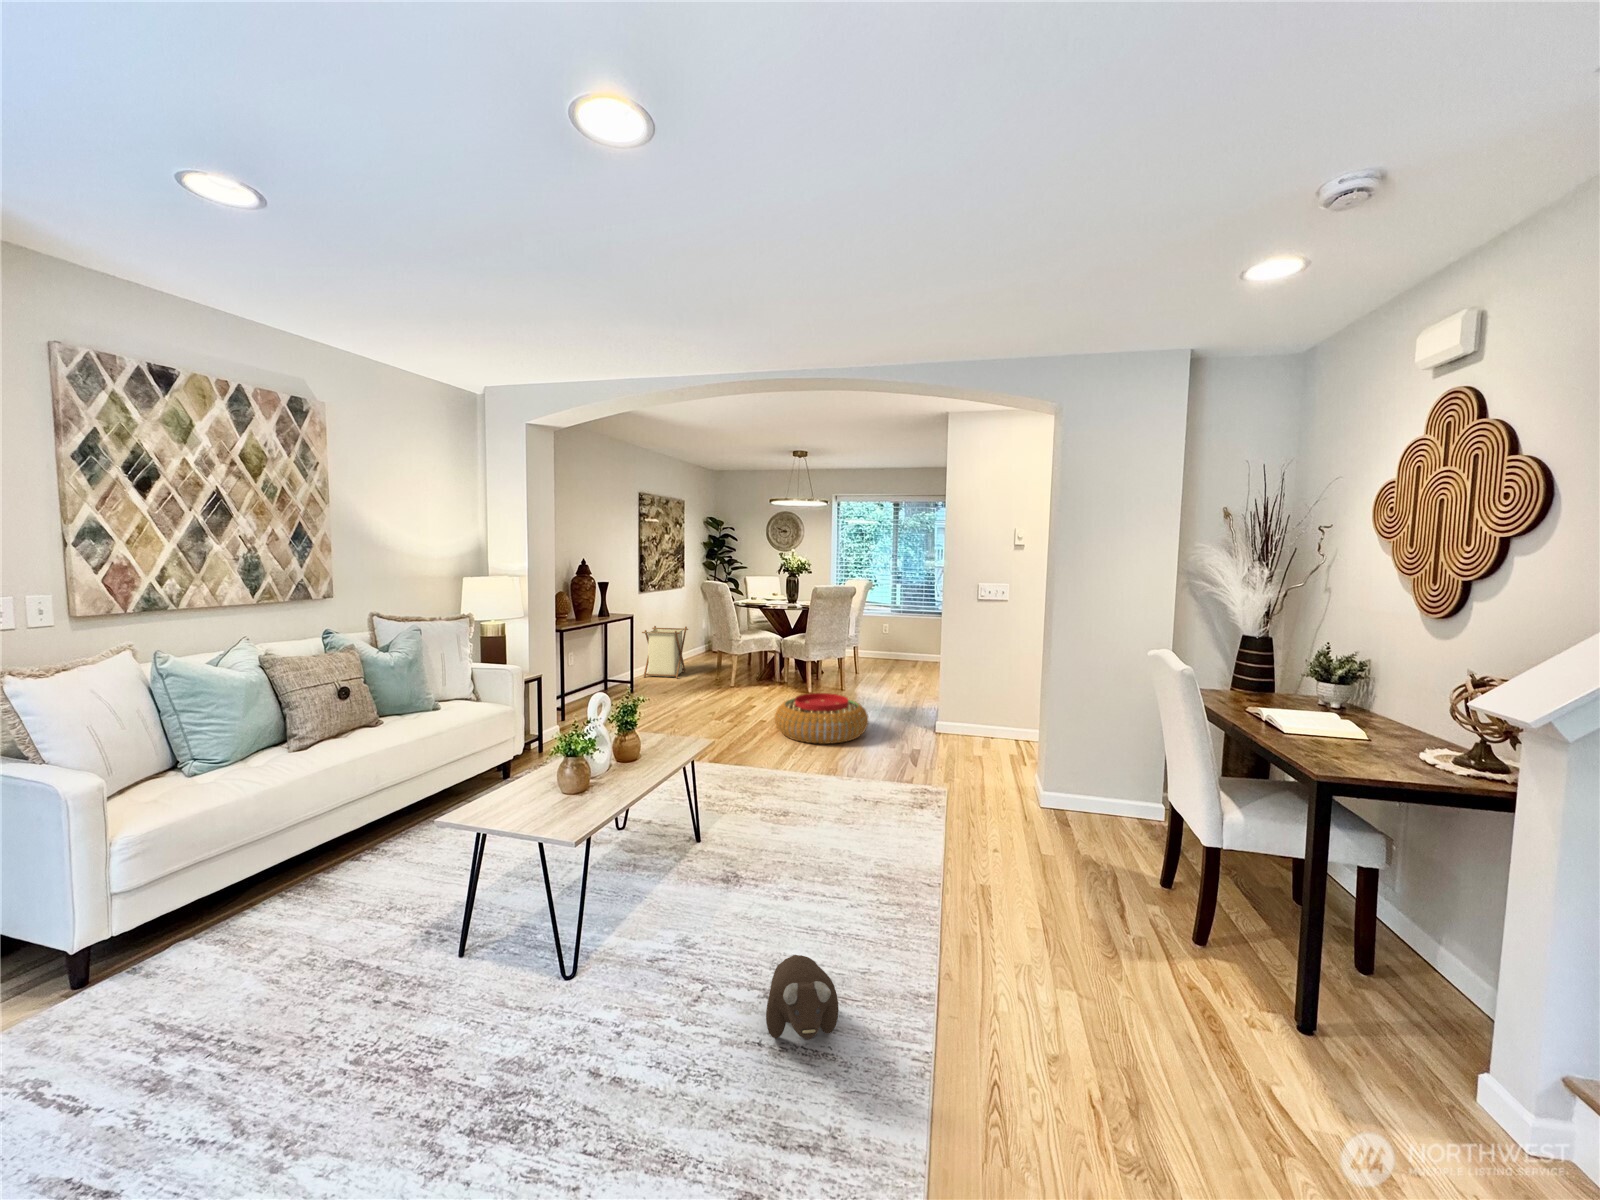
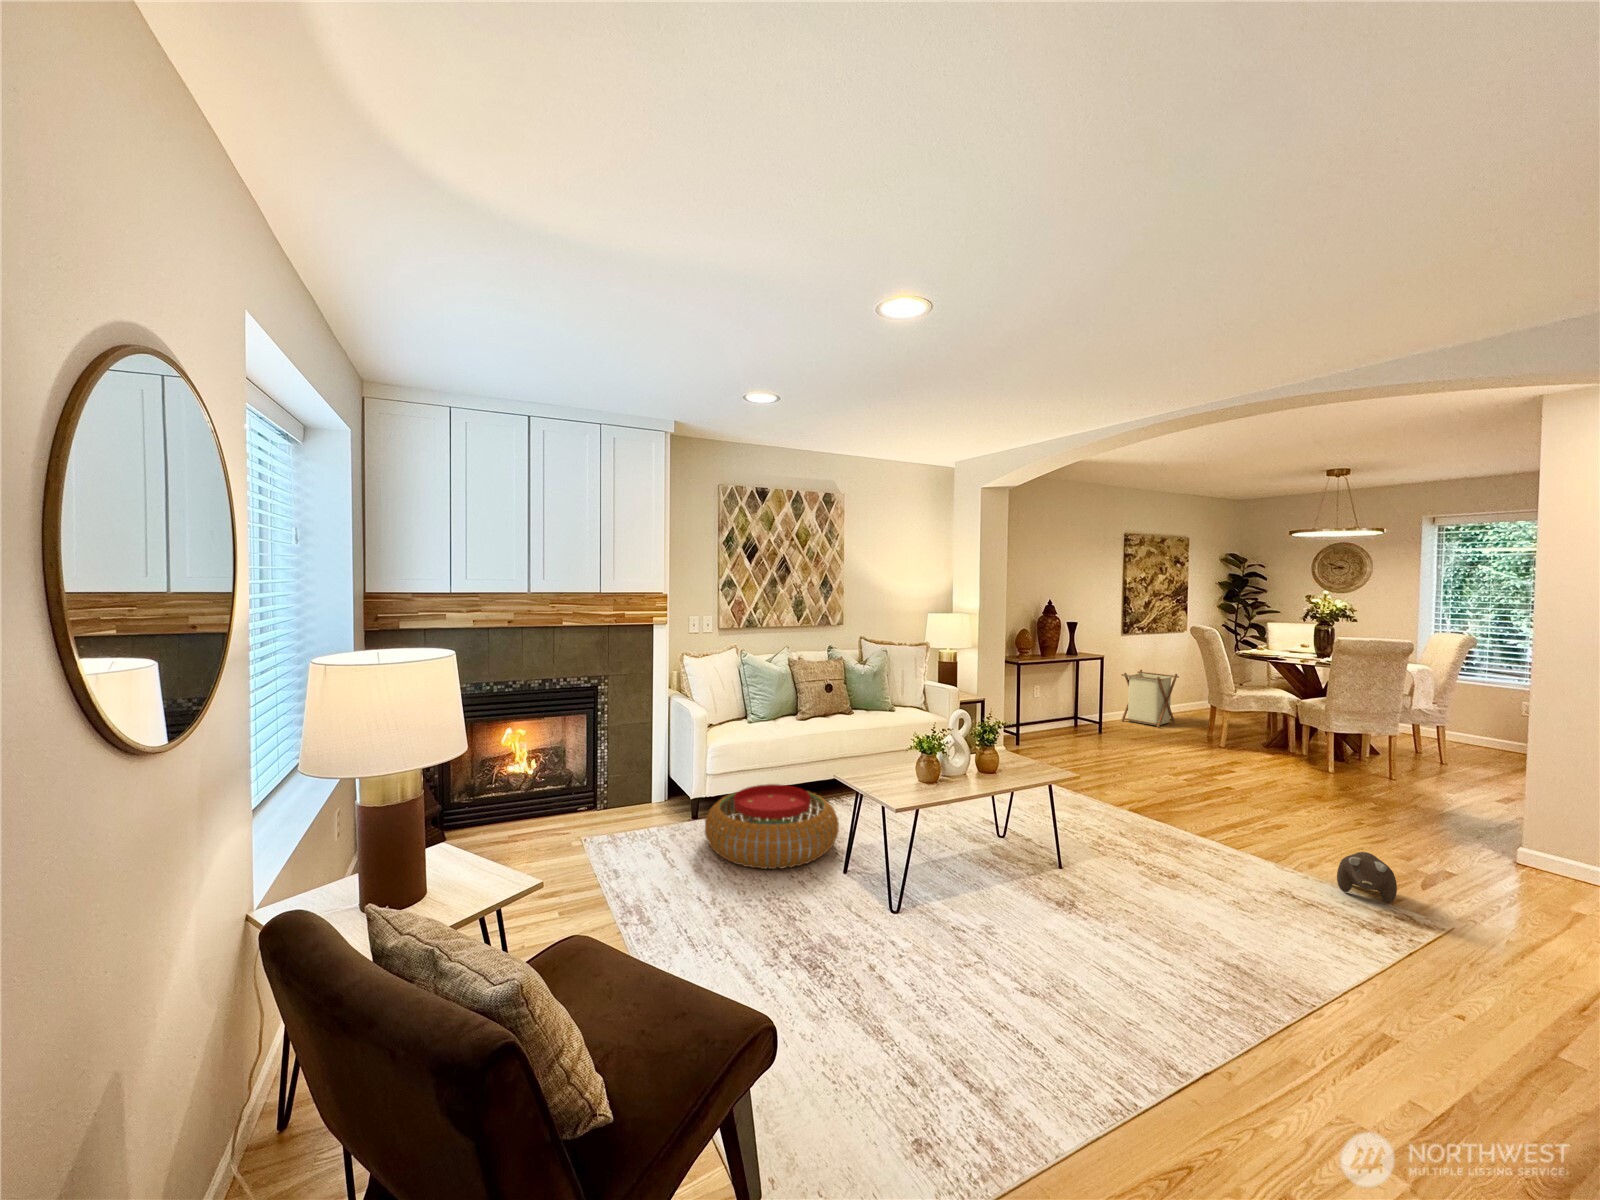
pouf: present [775,693,868,744] -> present [705,784,839,869]
plush toy: present [766,955,839,1040] -> present [1337,852,1397,903]

